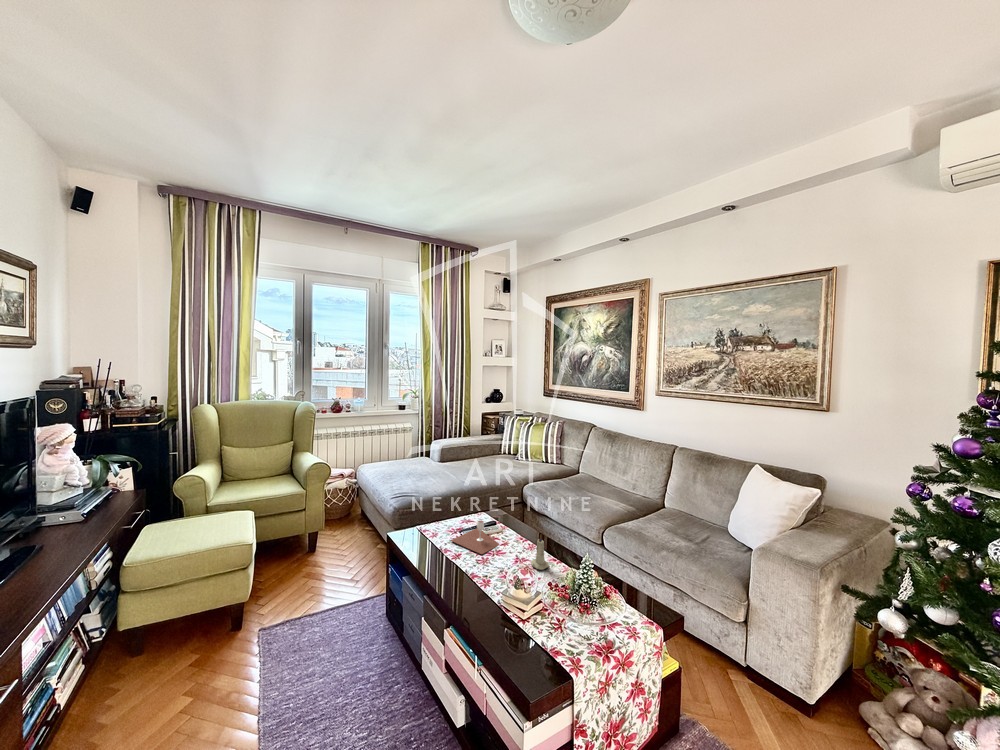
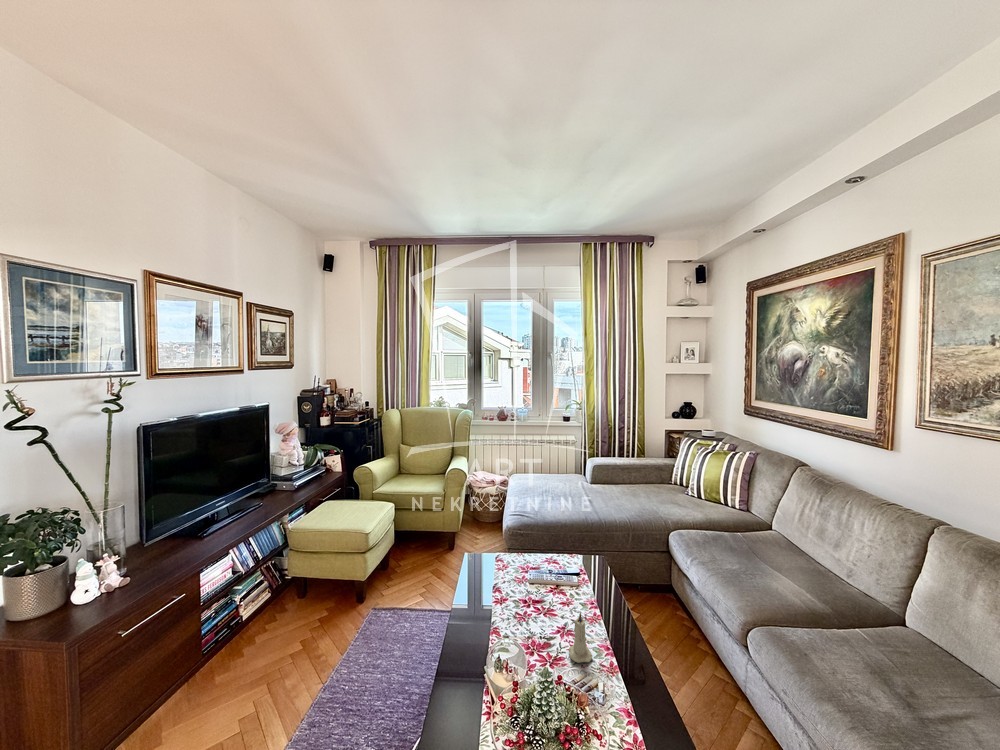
wine glass: present [451,521,499,554] -> none [512,566,578,610]

